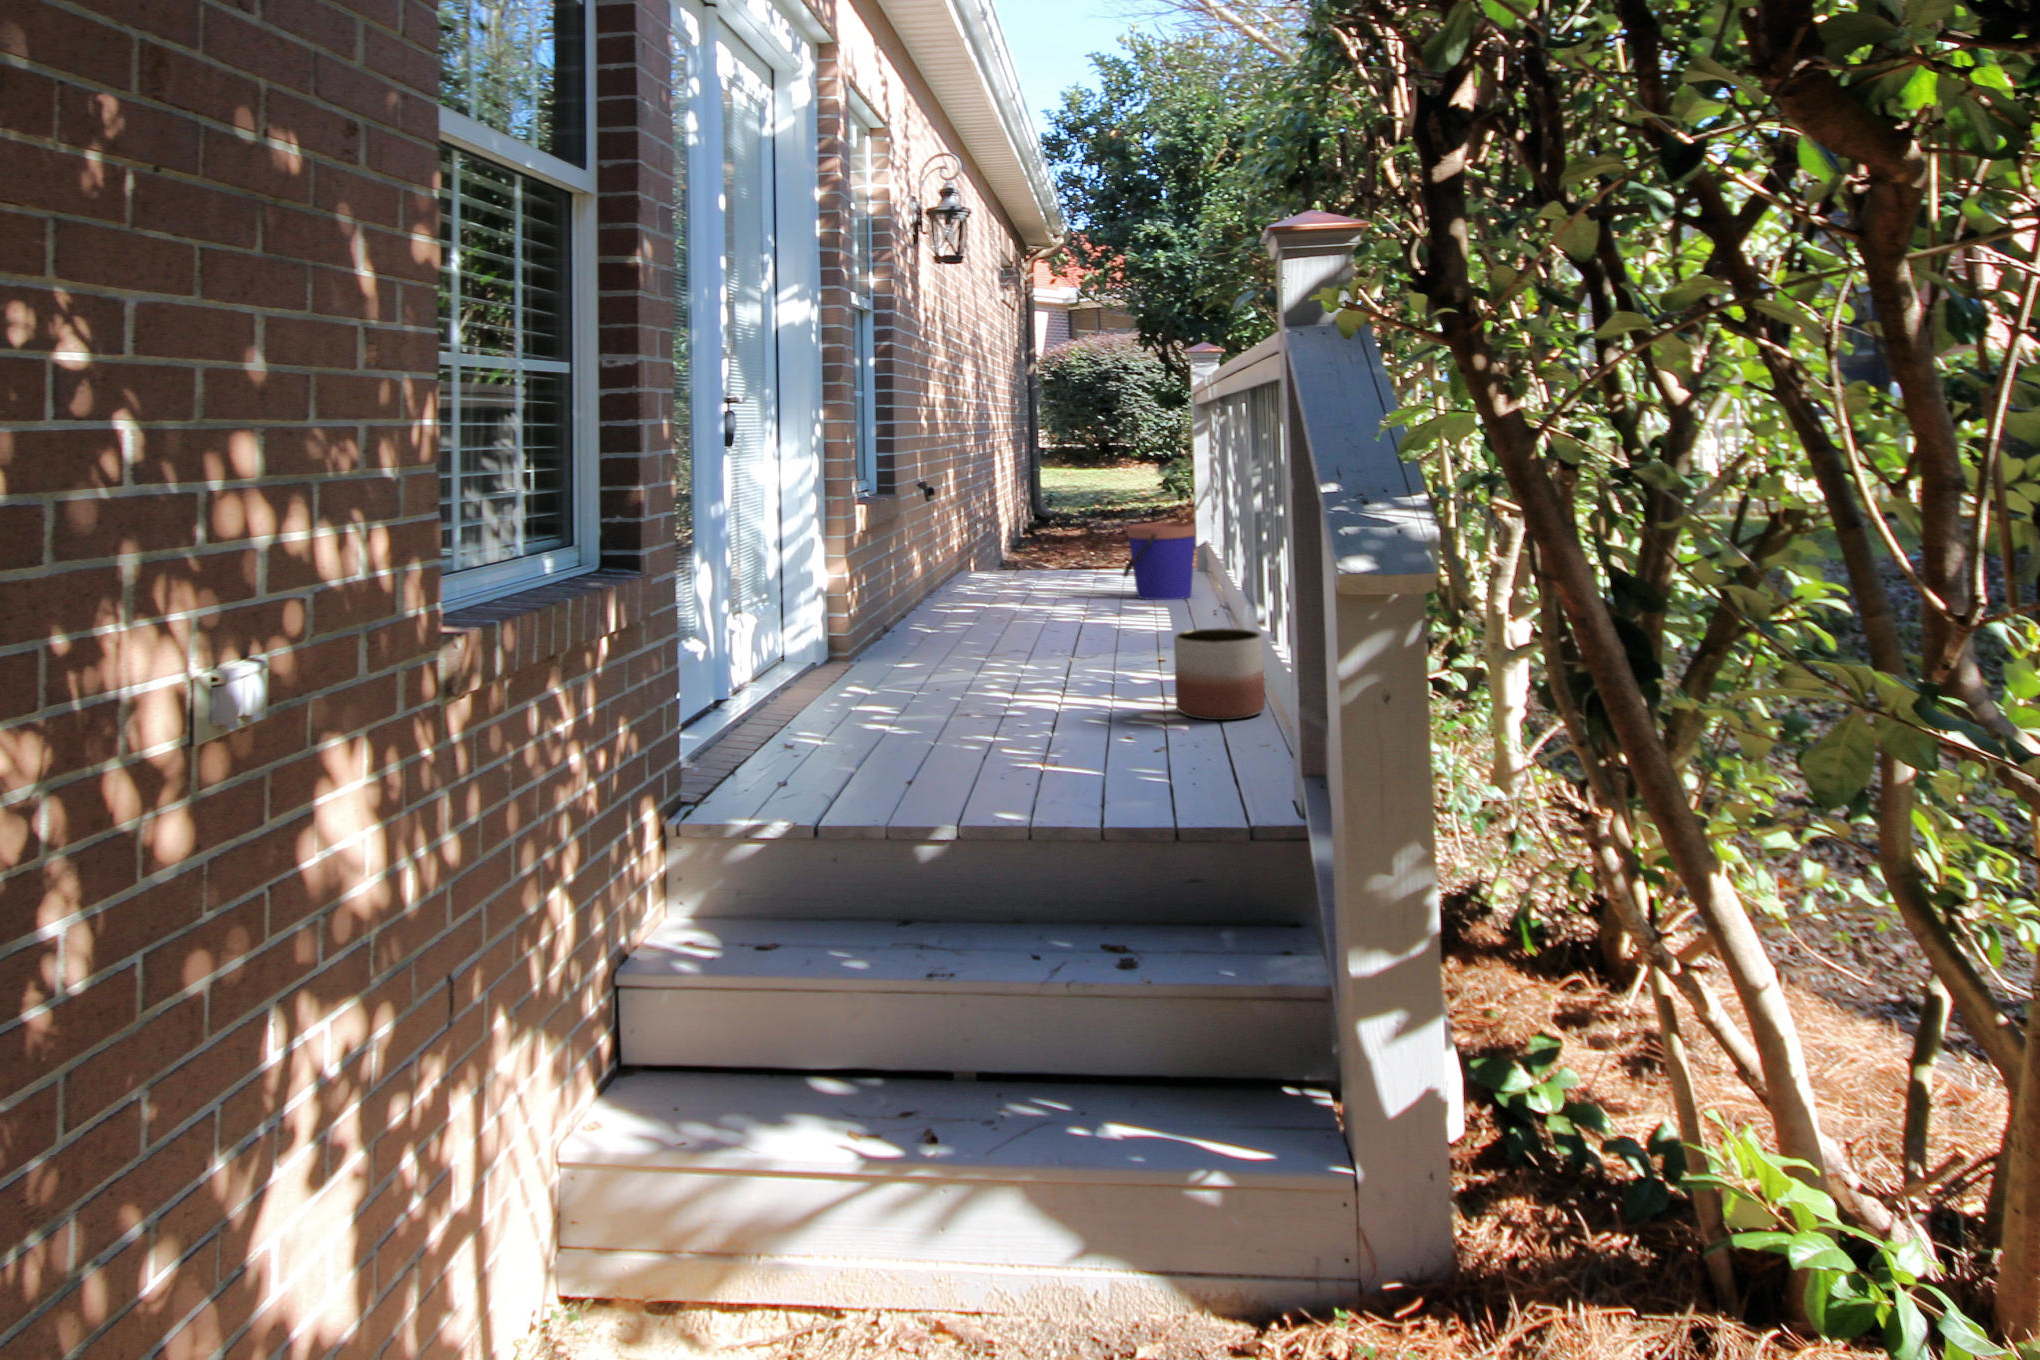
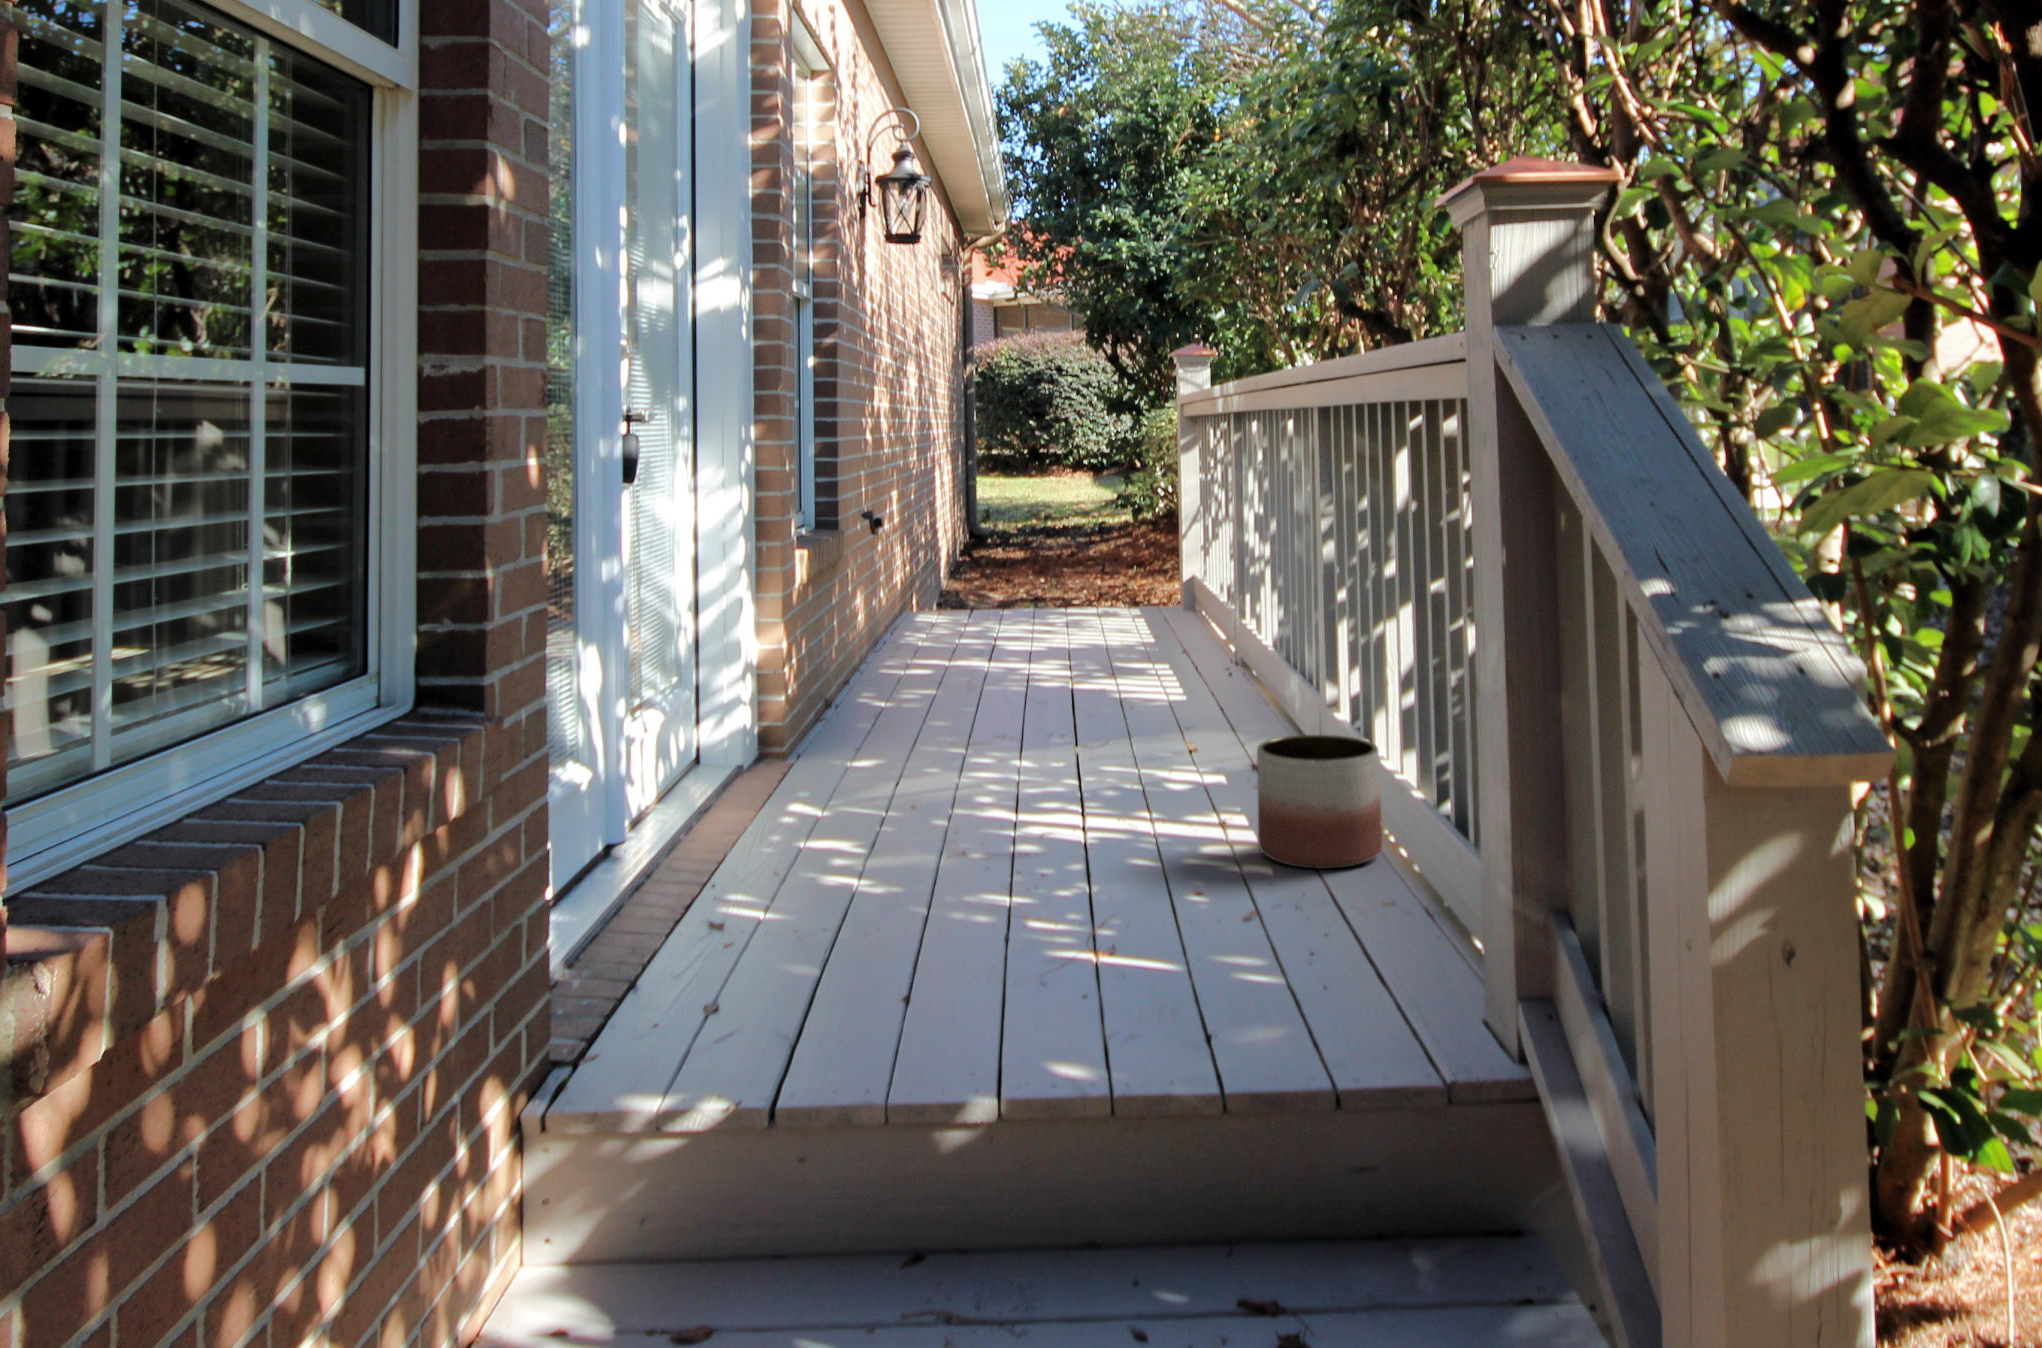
bucket: present [1124,522,1196,600] -> none [1117,562,1206,660]

